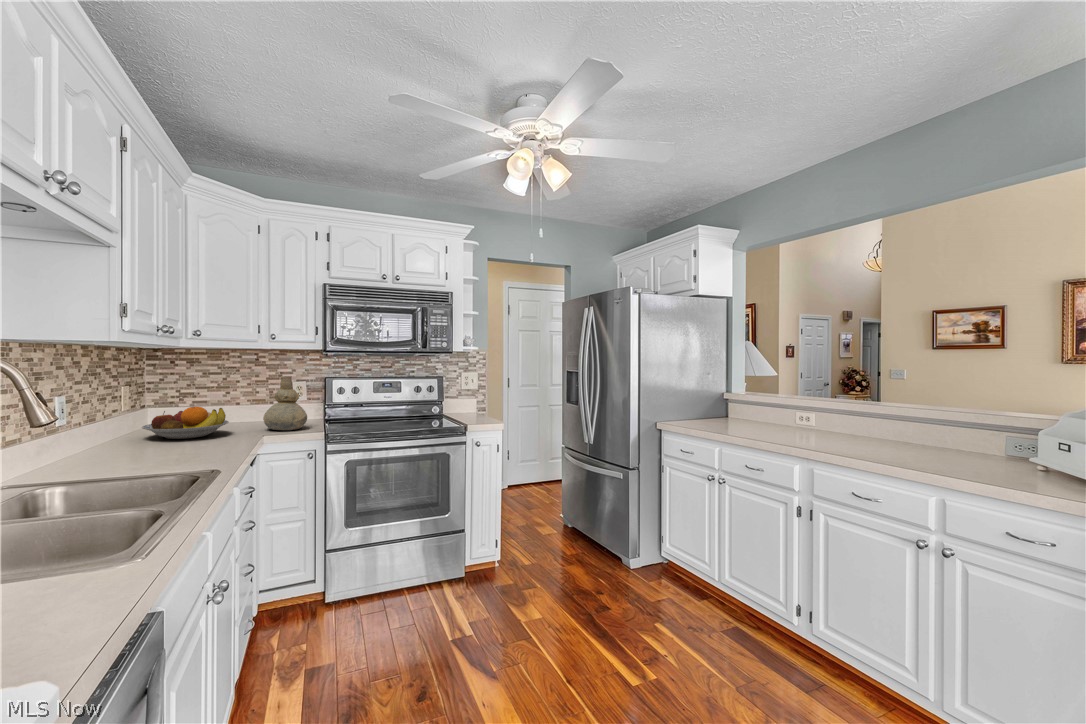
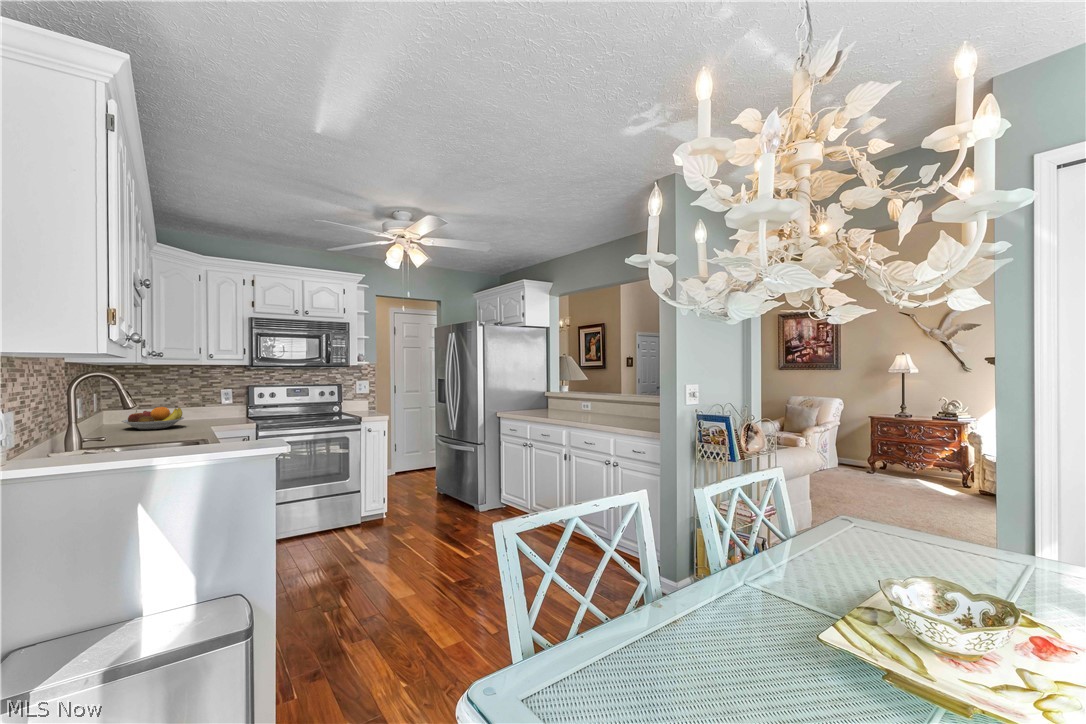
vase: present [263,376,307,430] -> none [207,385,240,423]

